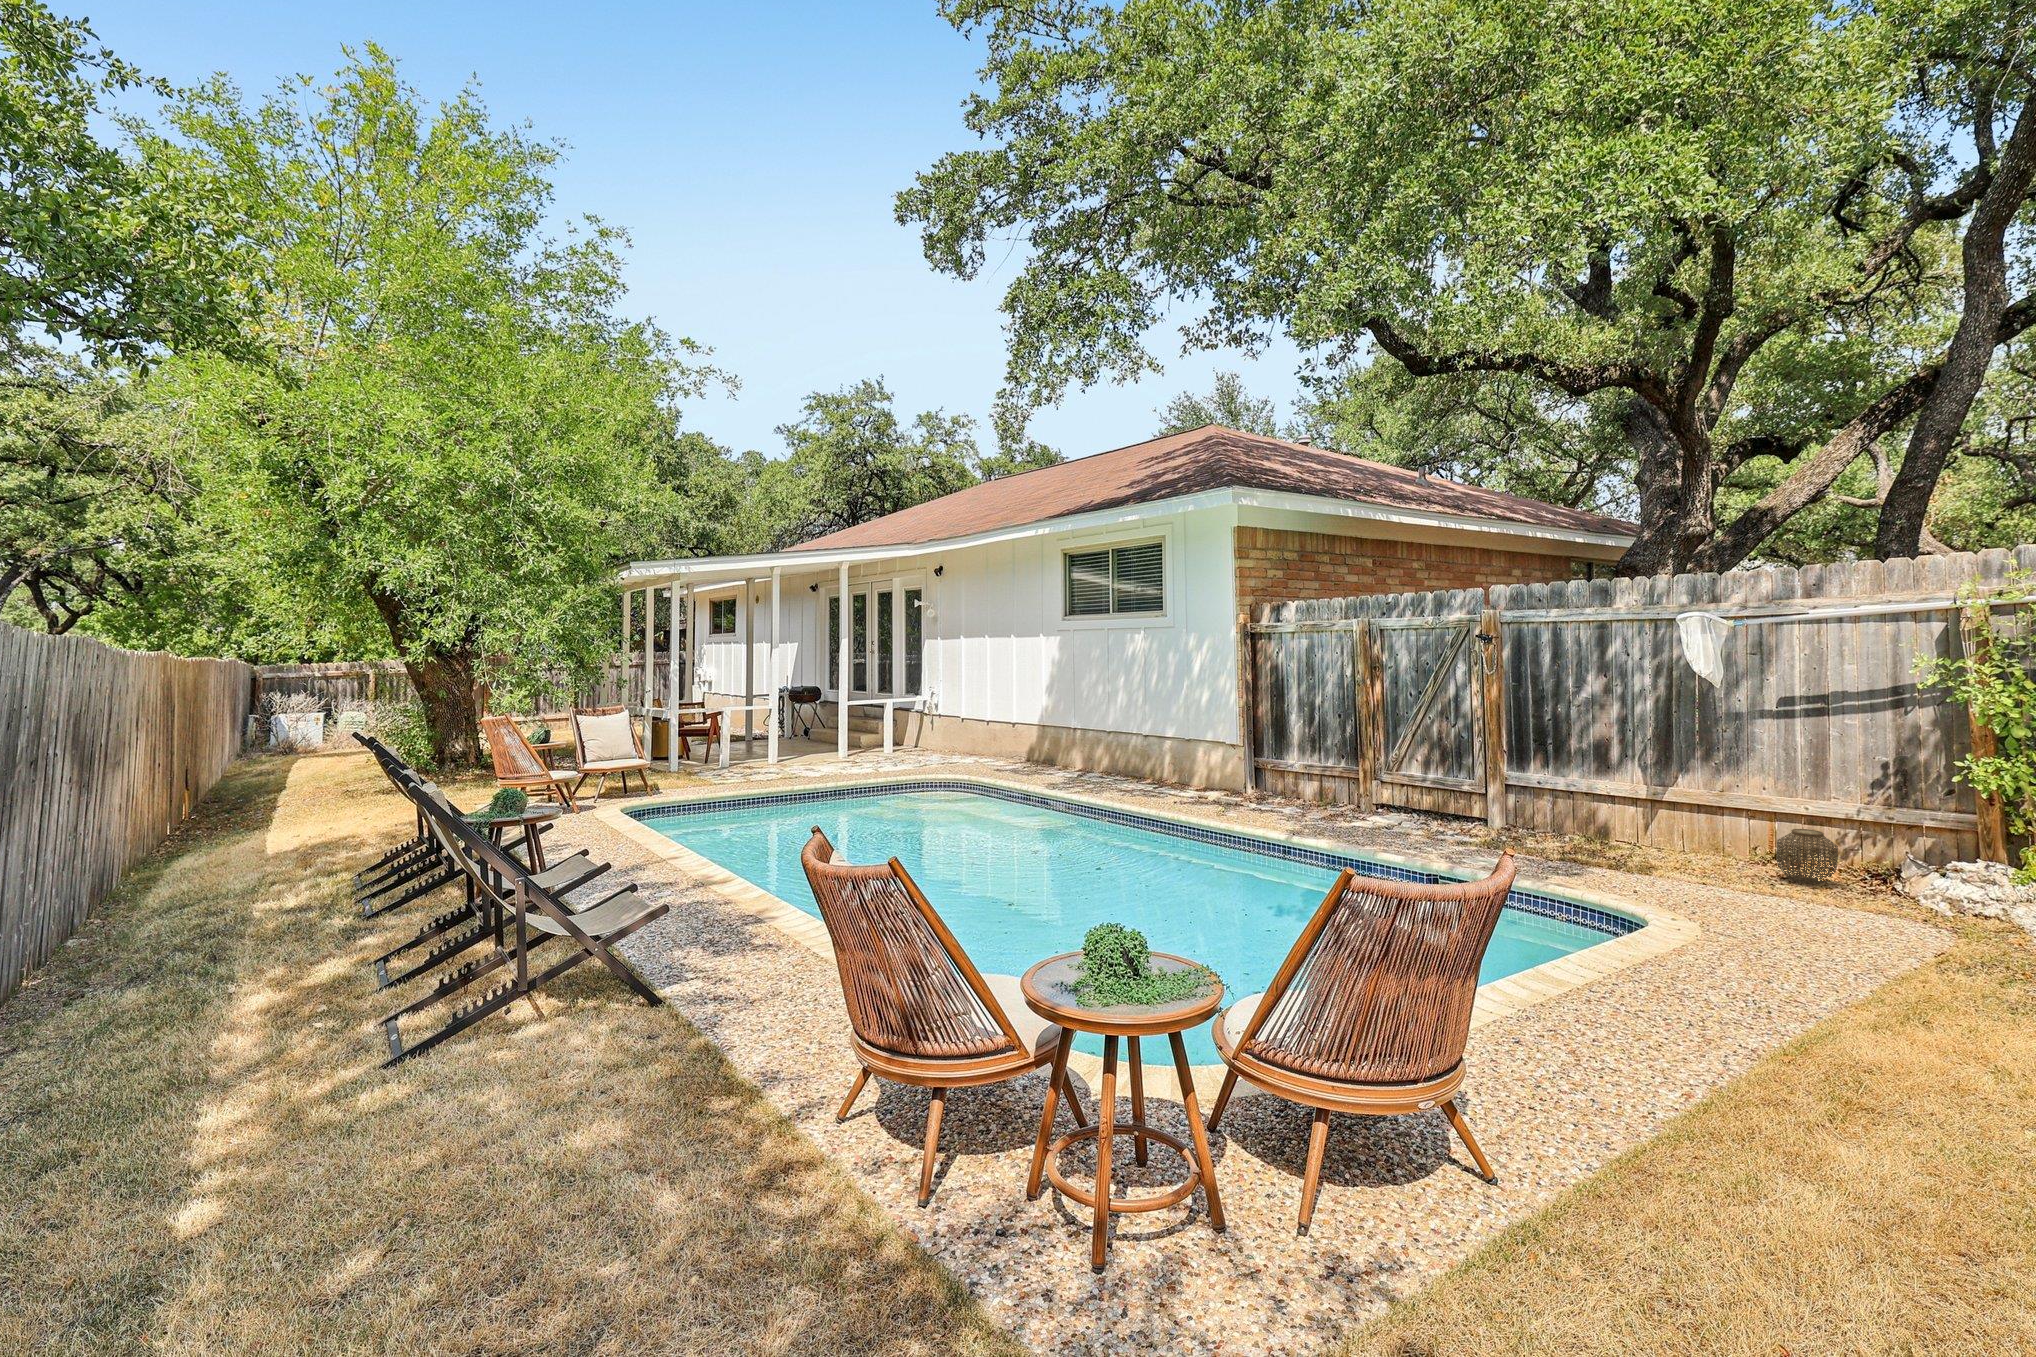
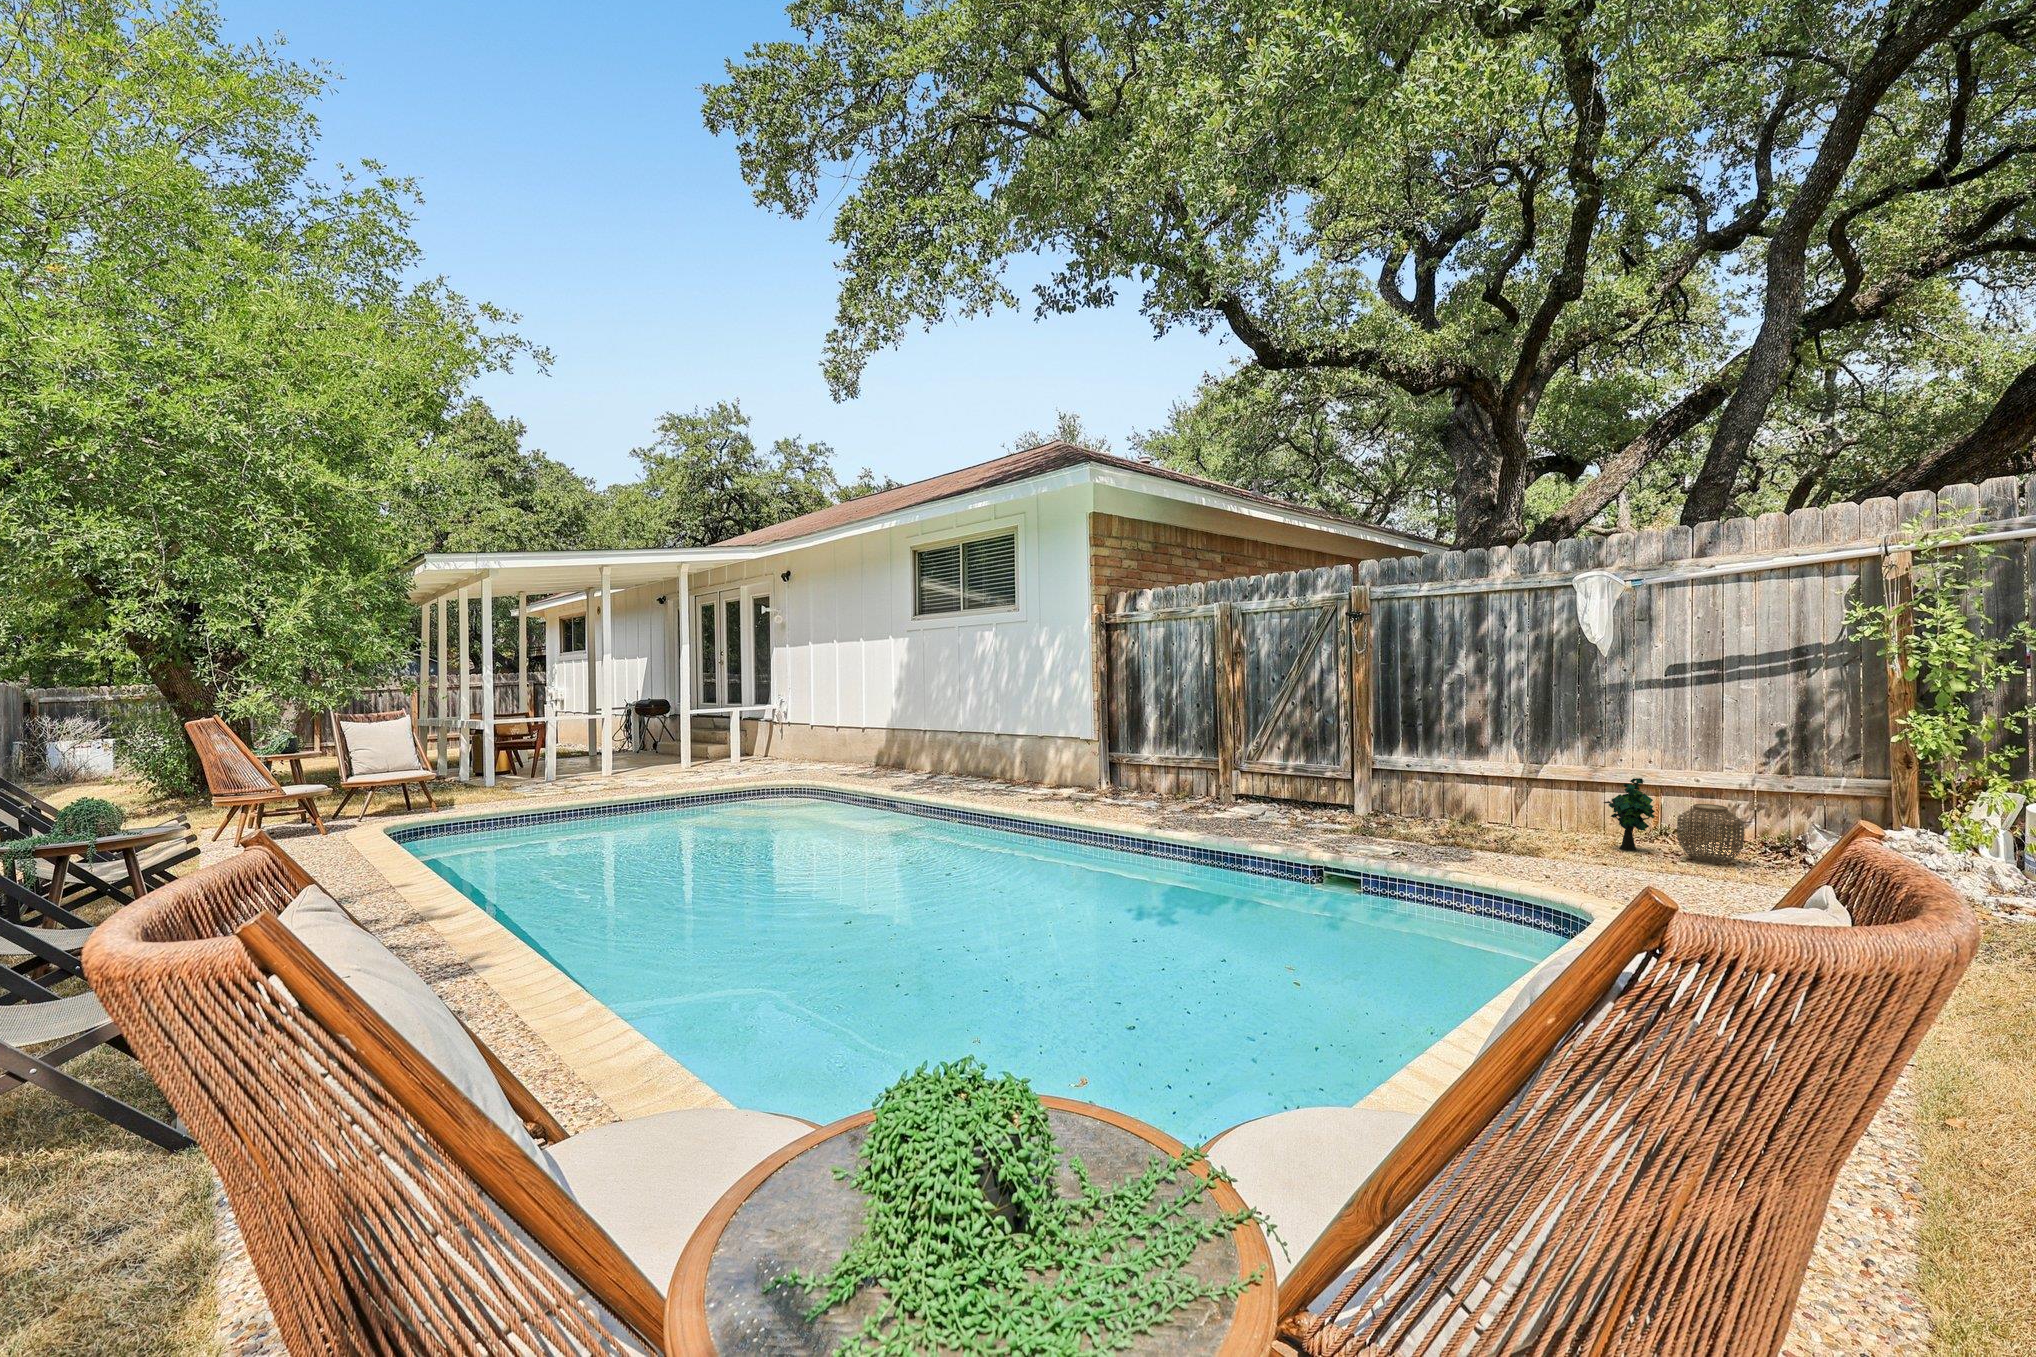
decorative plant: none [1712,802,1762,870] -> present [1604,778,1655,851]

